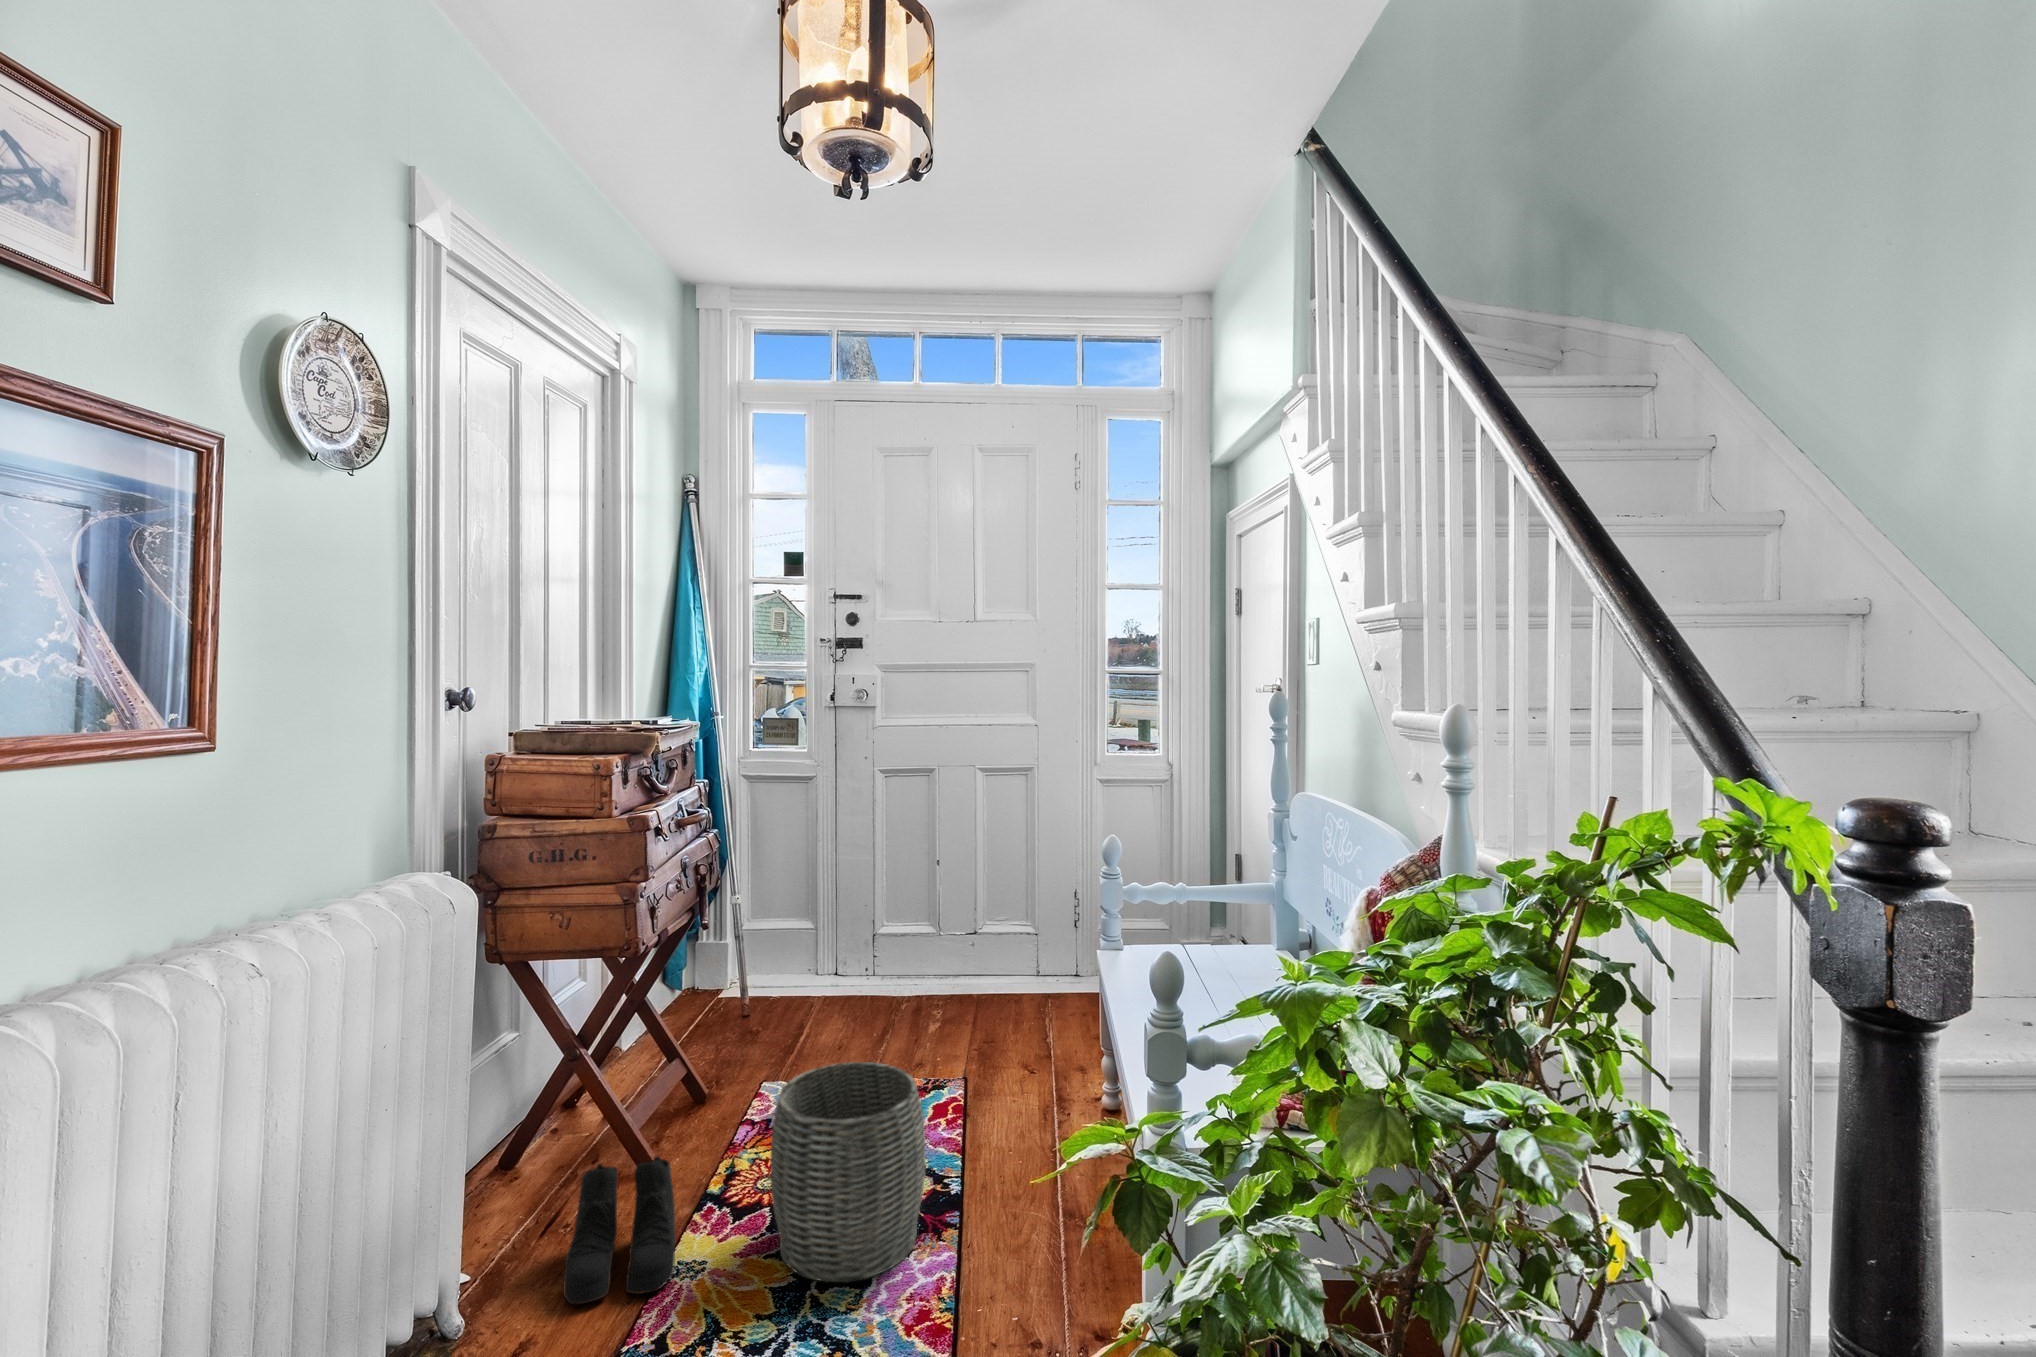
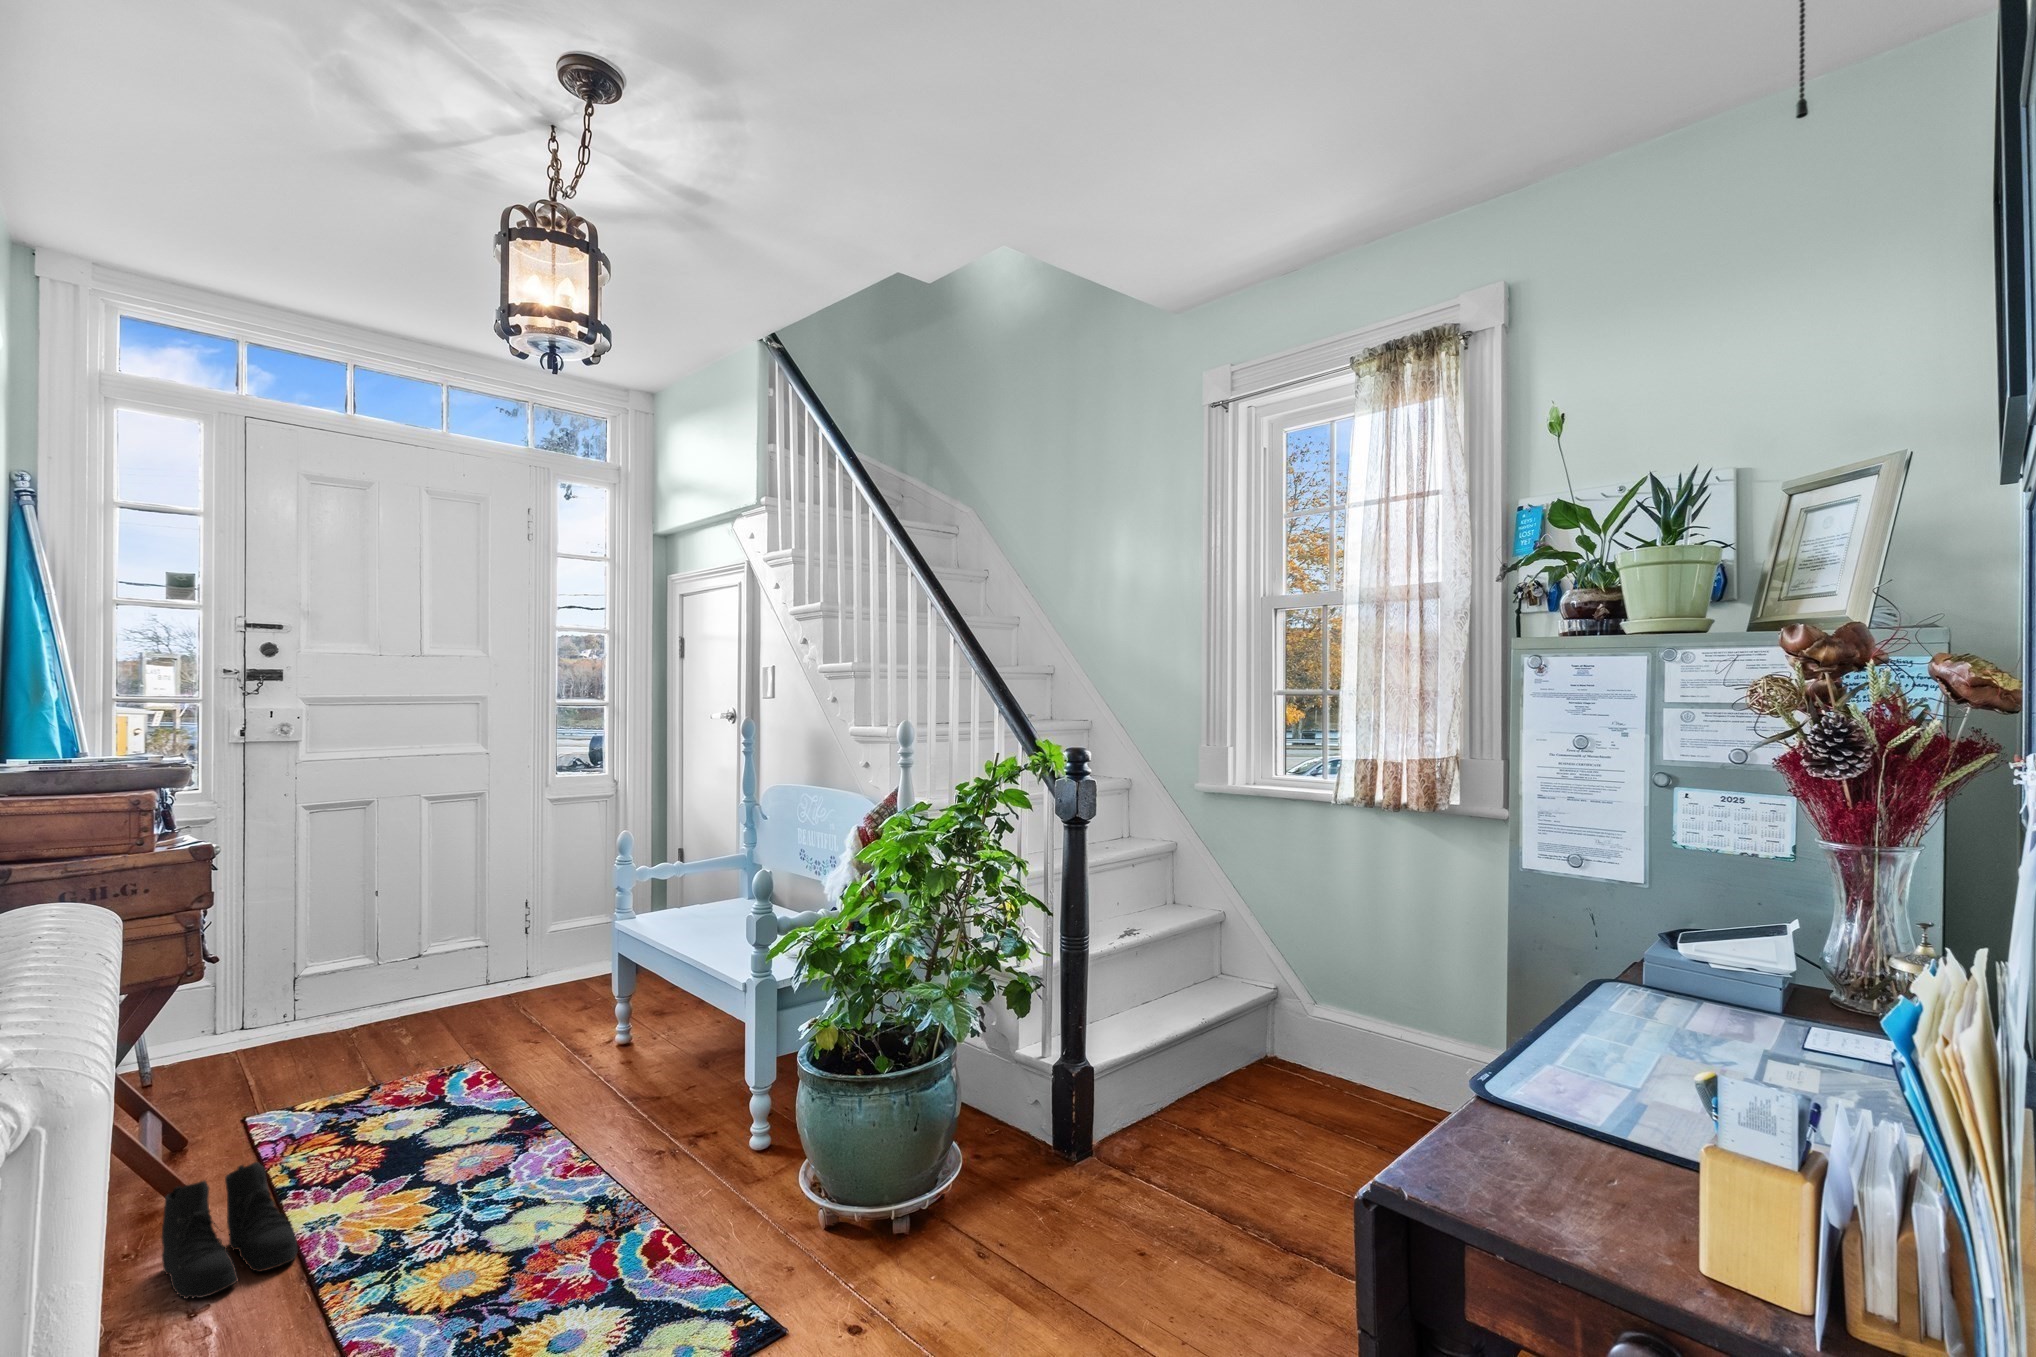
woven basket: present [771,1062,925,1282] -> none [379,1033,527,1210]

